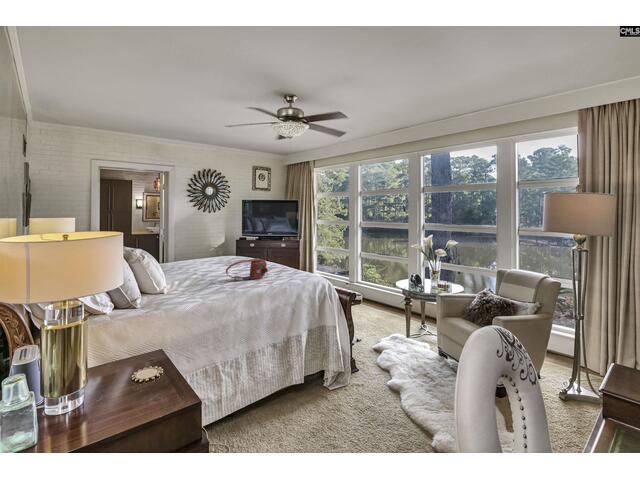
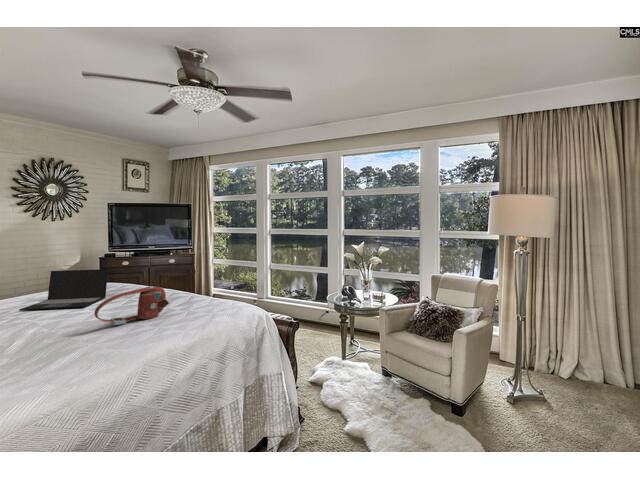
laptop: none [190,246,237,269] -> present [19,269,108,310]

